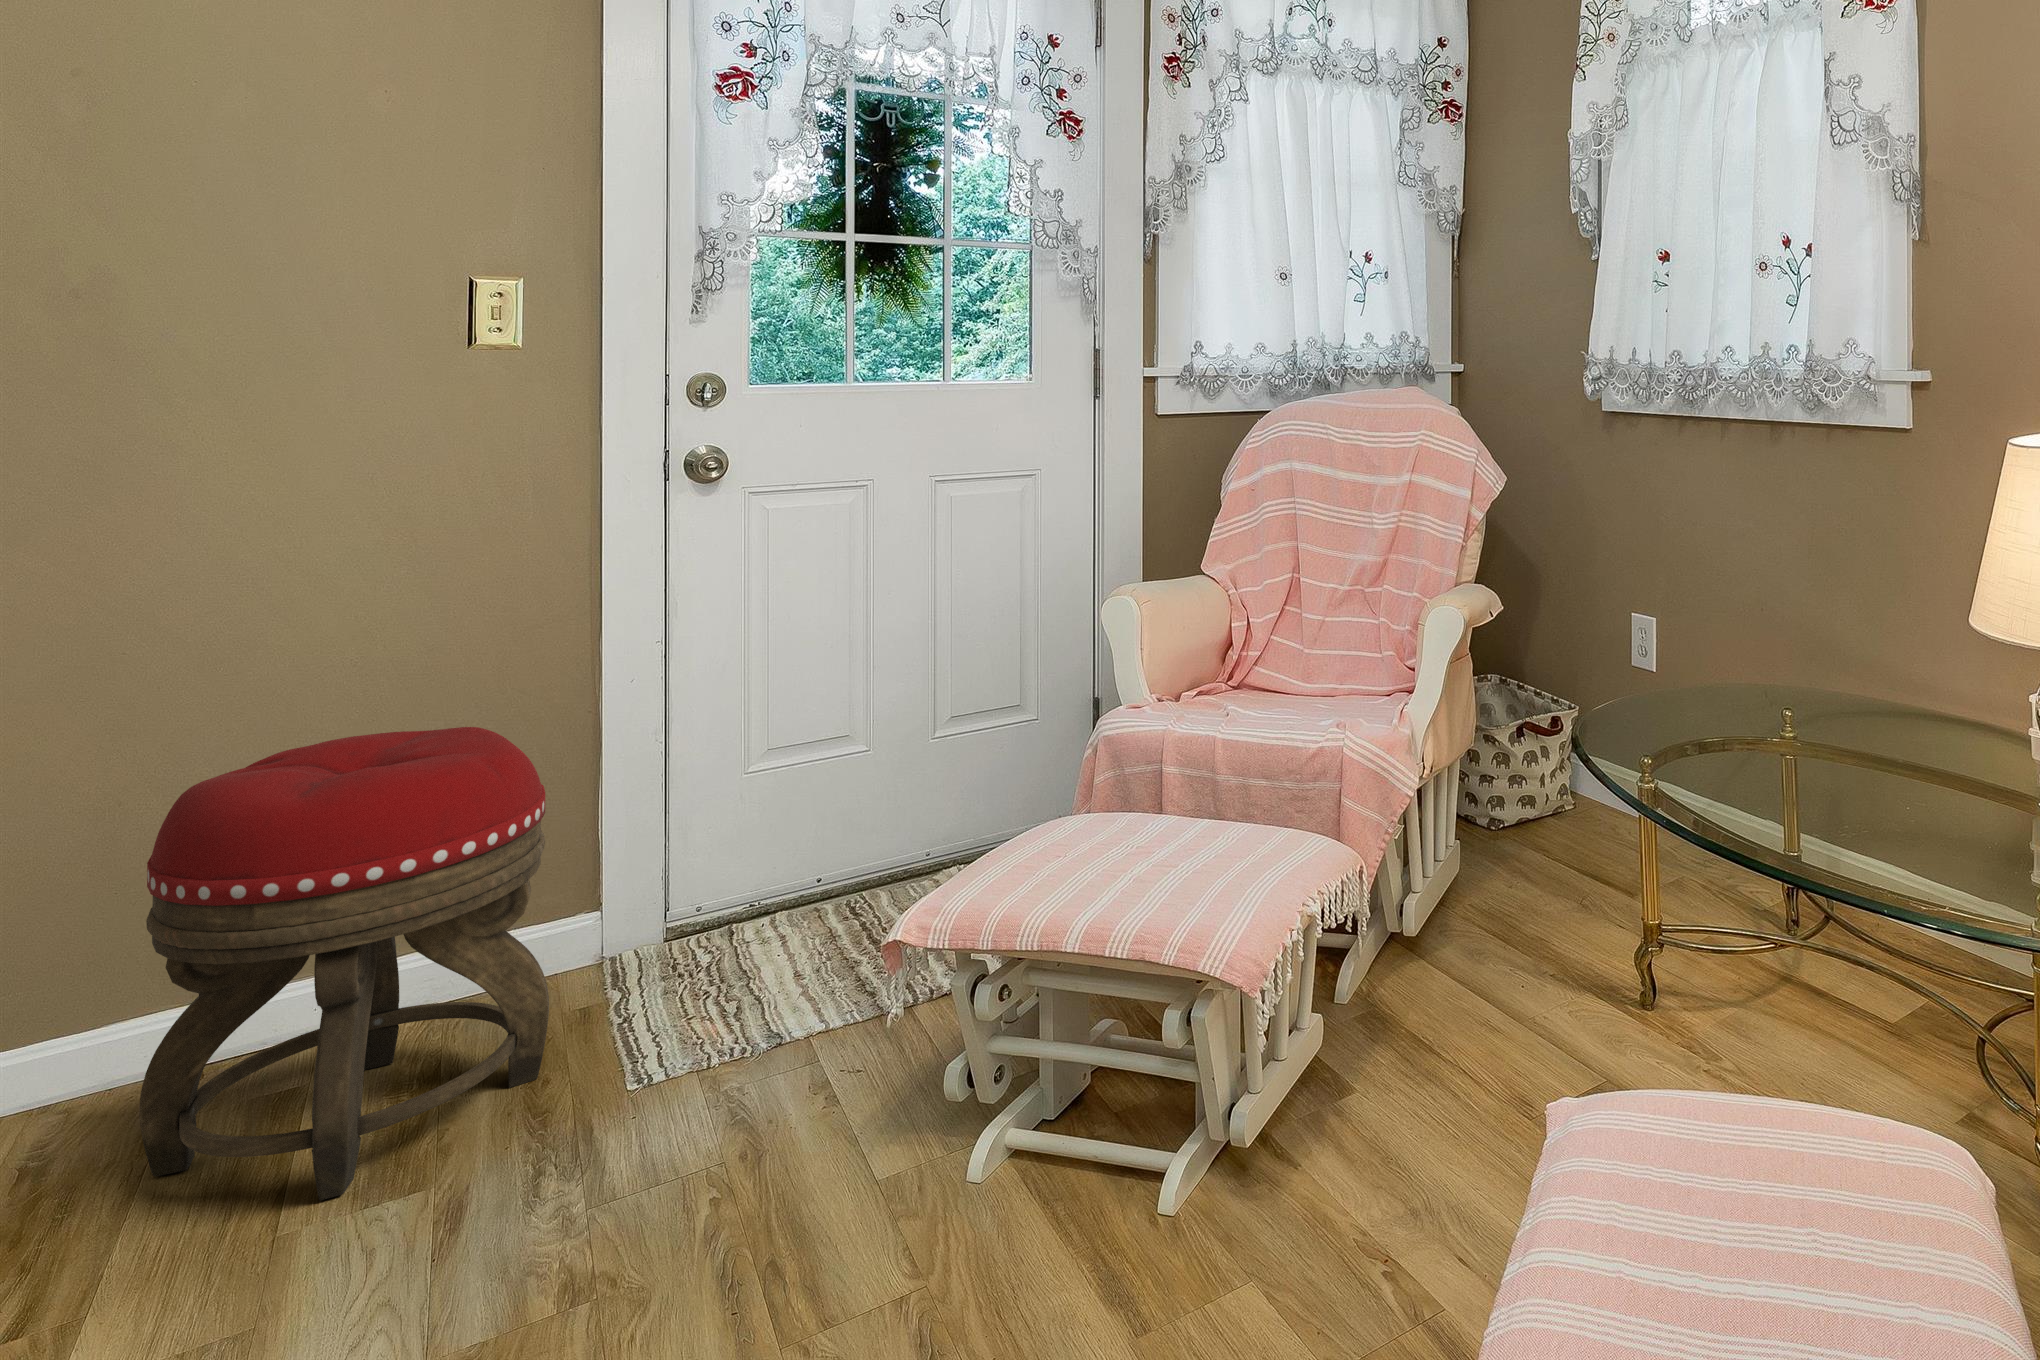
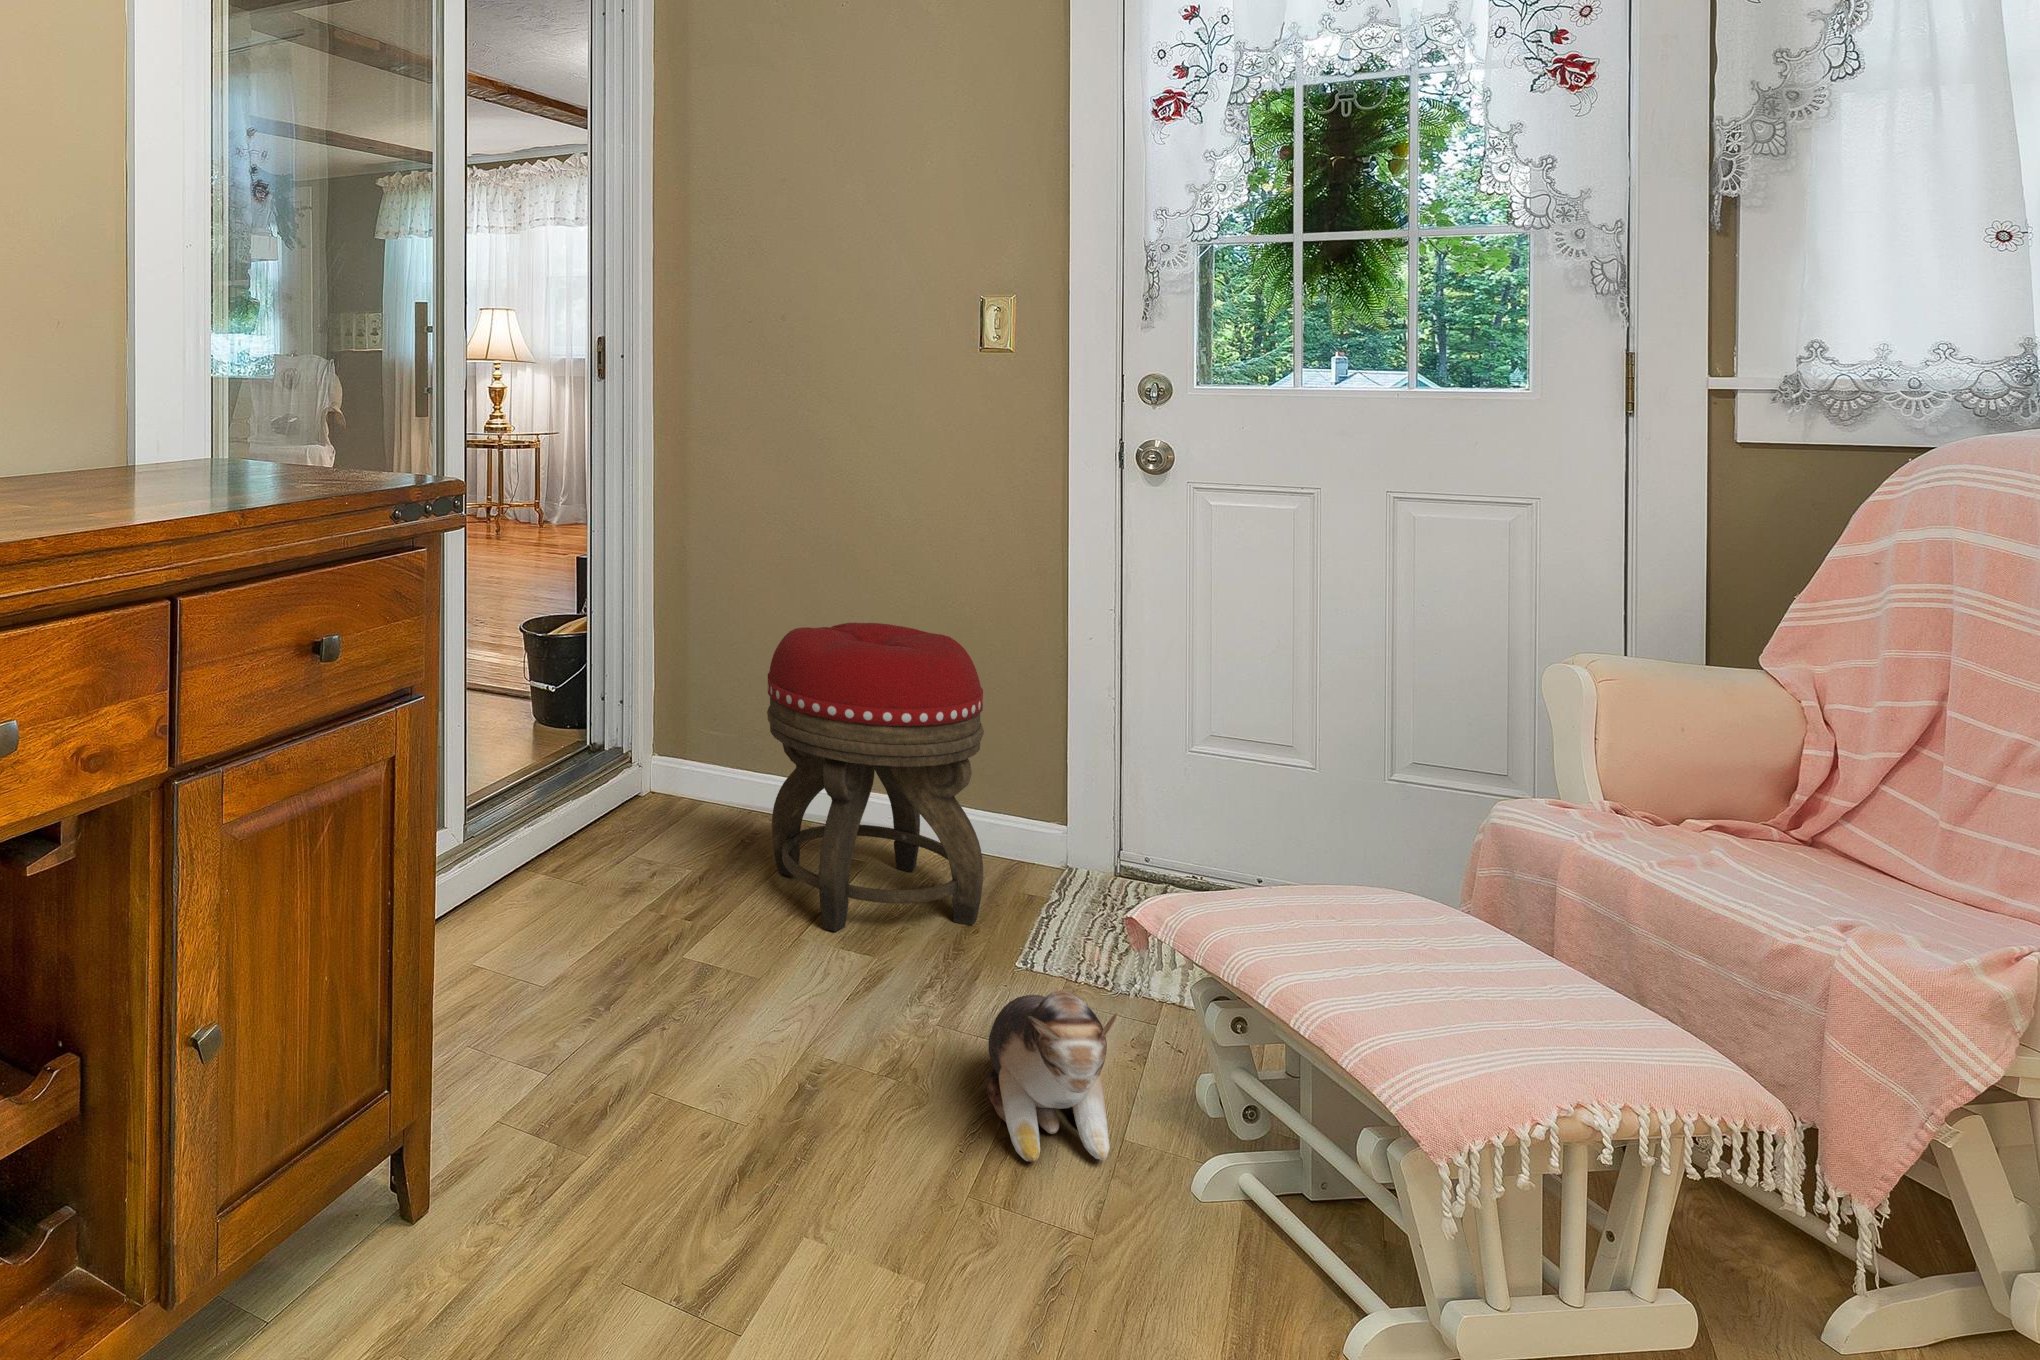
plush toy: none [690,1039,936,1261] -> present [986,988,1117,1162]

